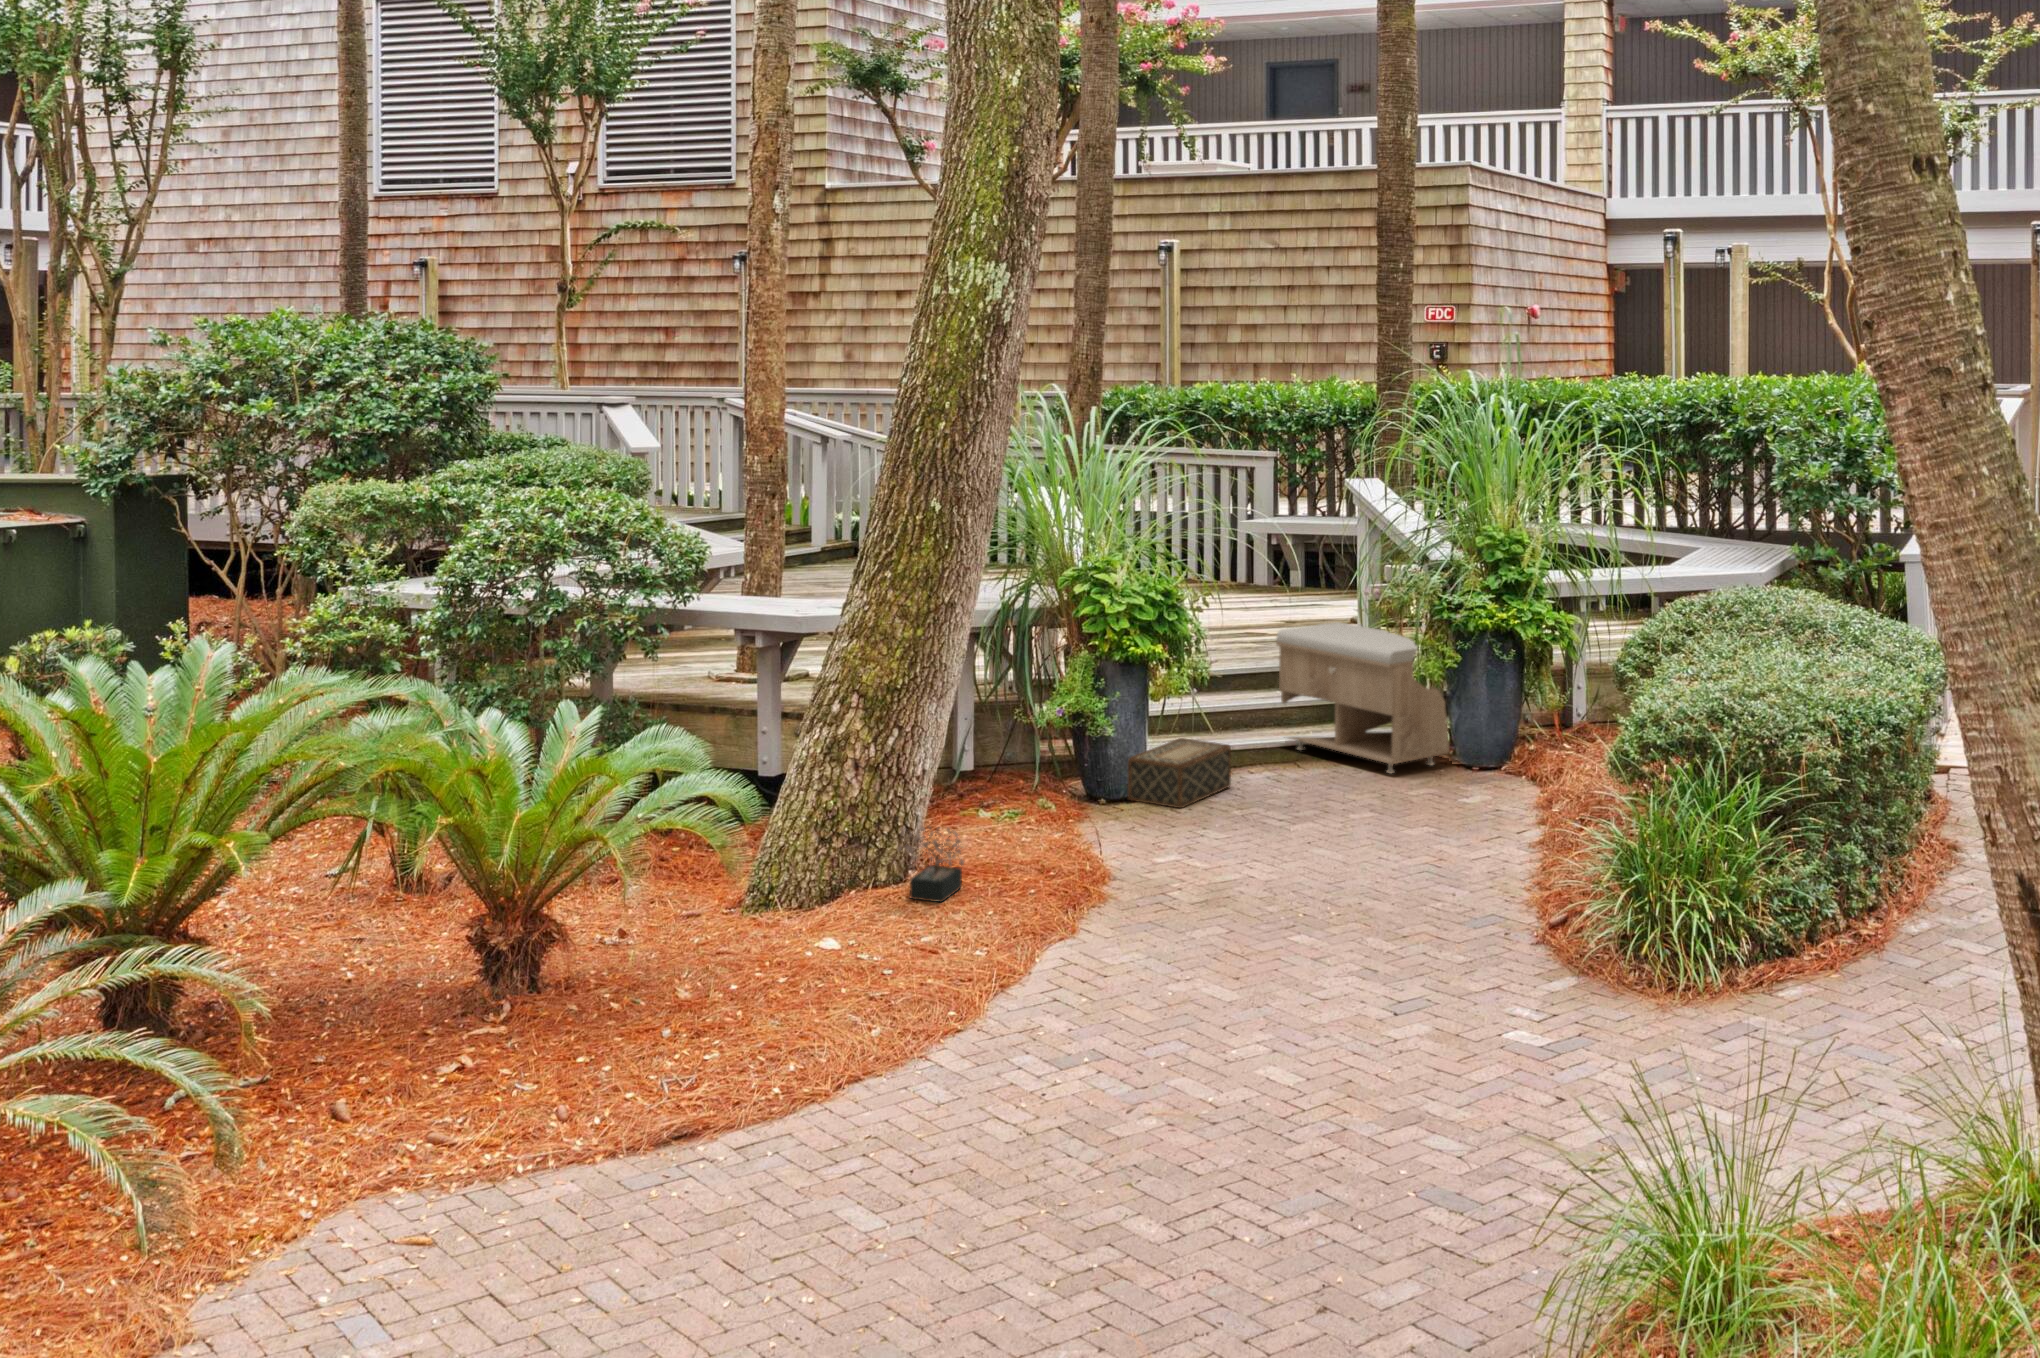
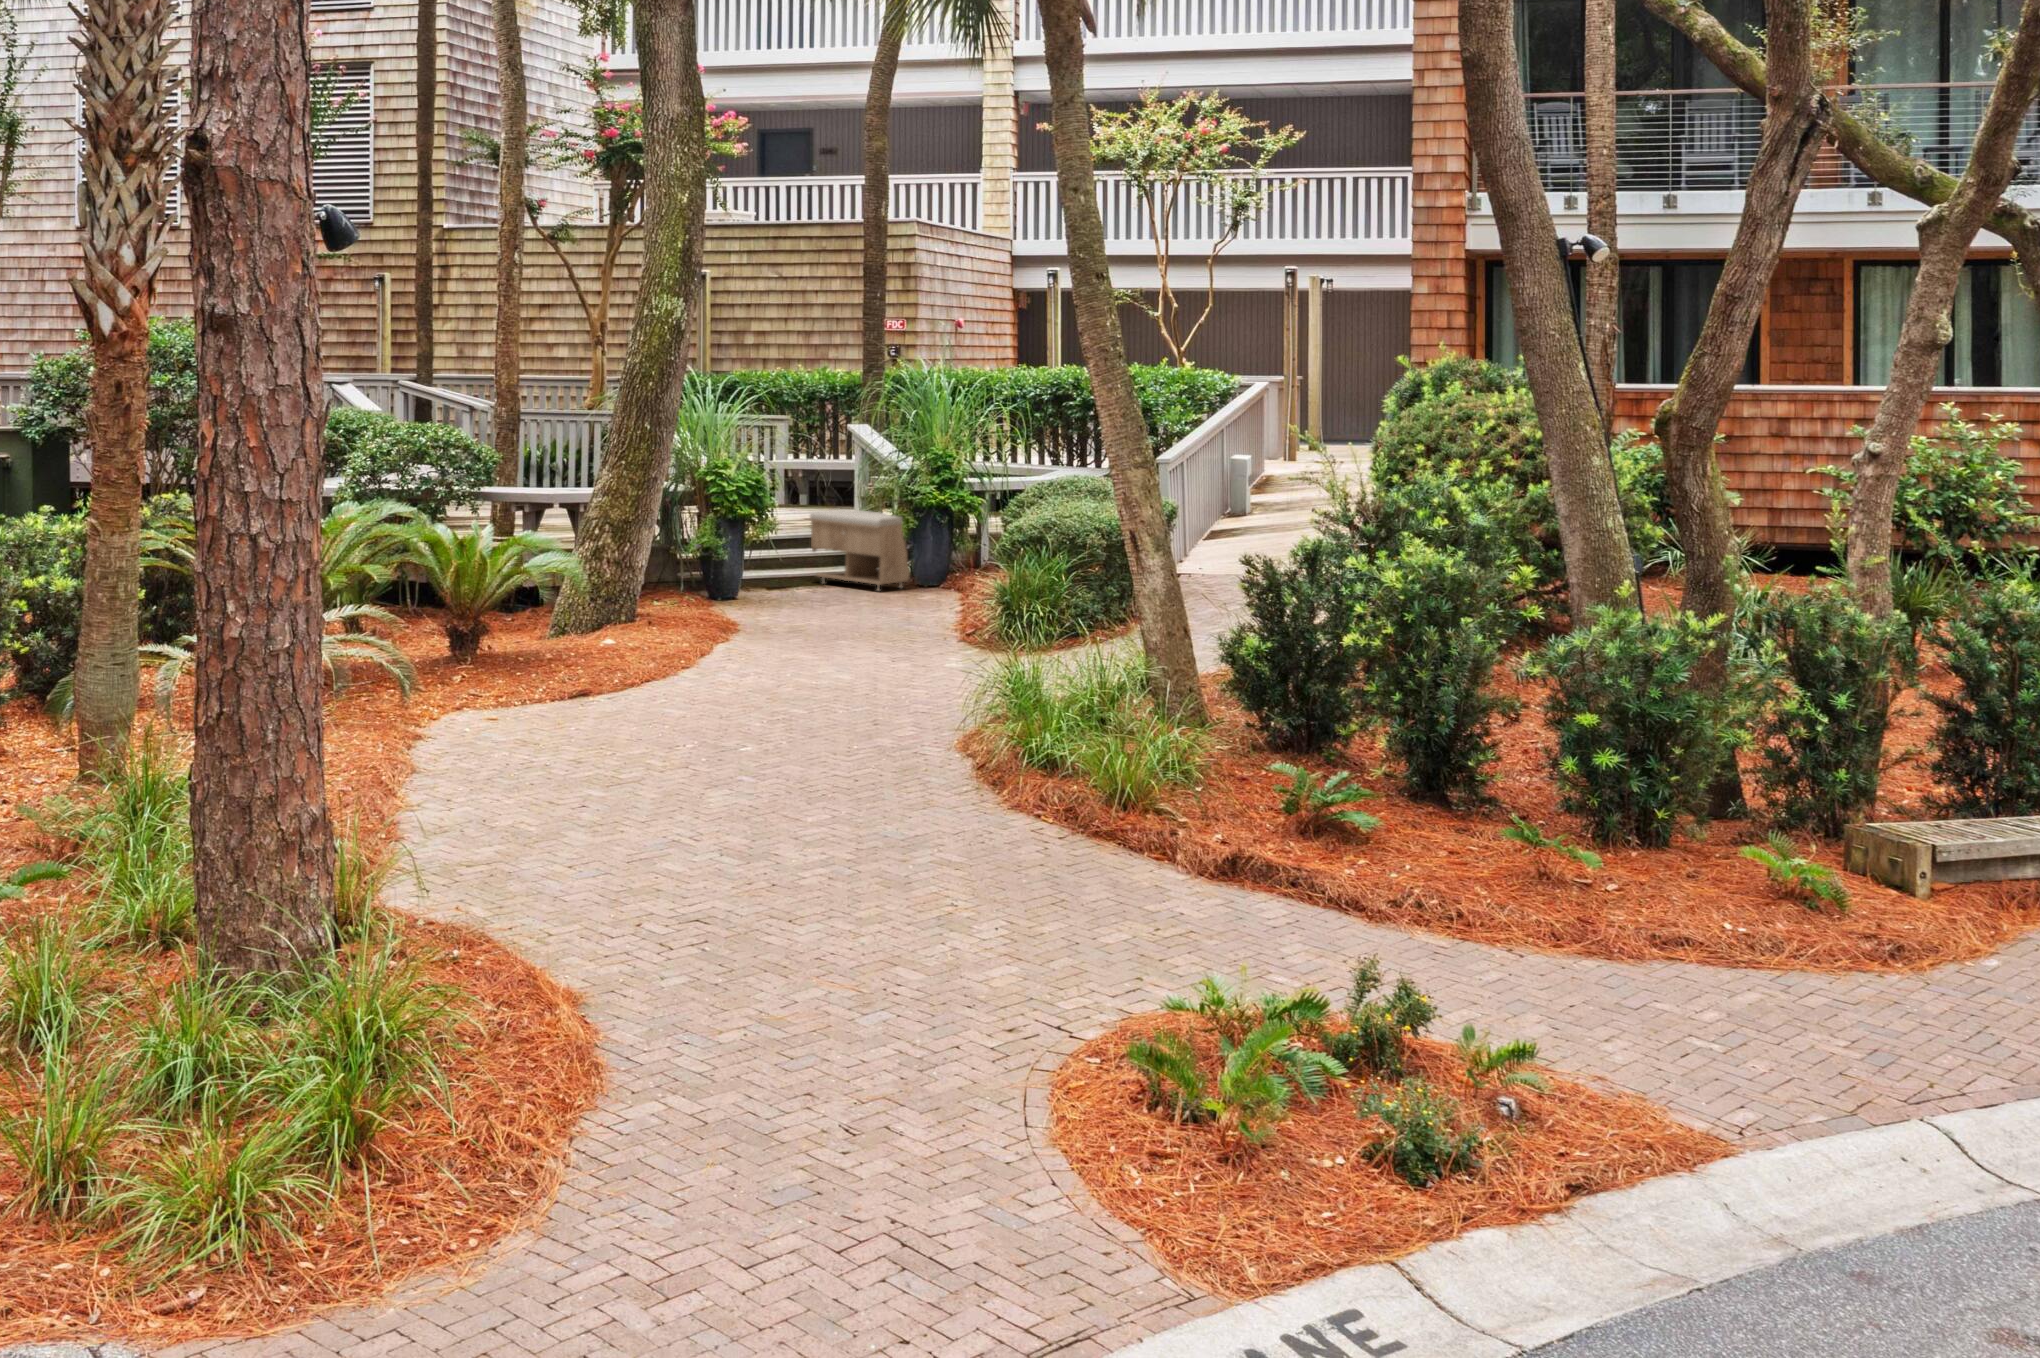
woven basket: present [1127,738,1231,808] -> none [733,569,789,603]
decorative plant: present [898,827,964,902] -> none [633,590,666,630]

